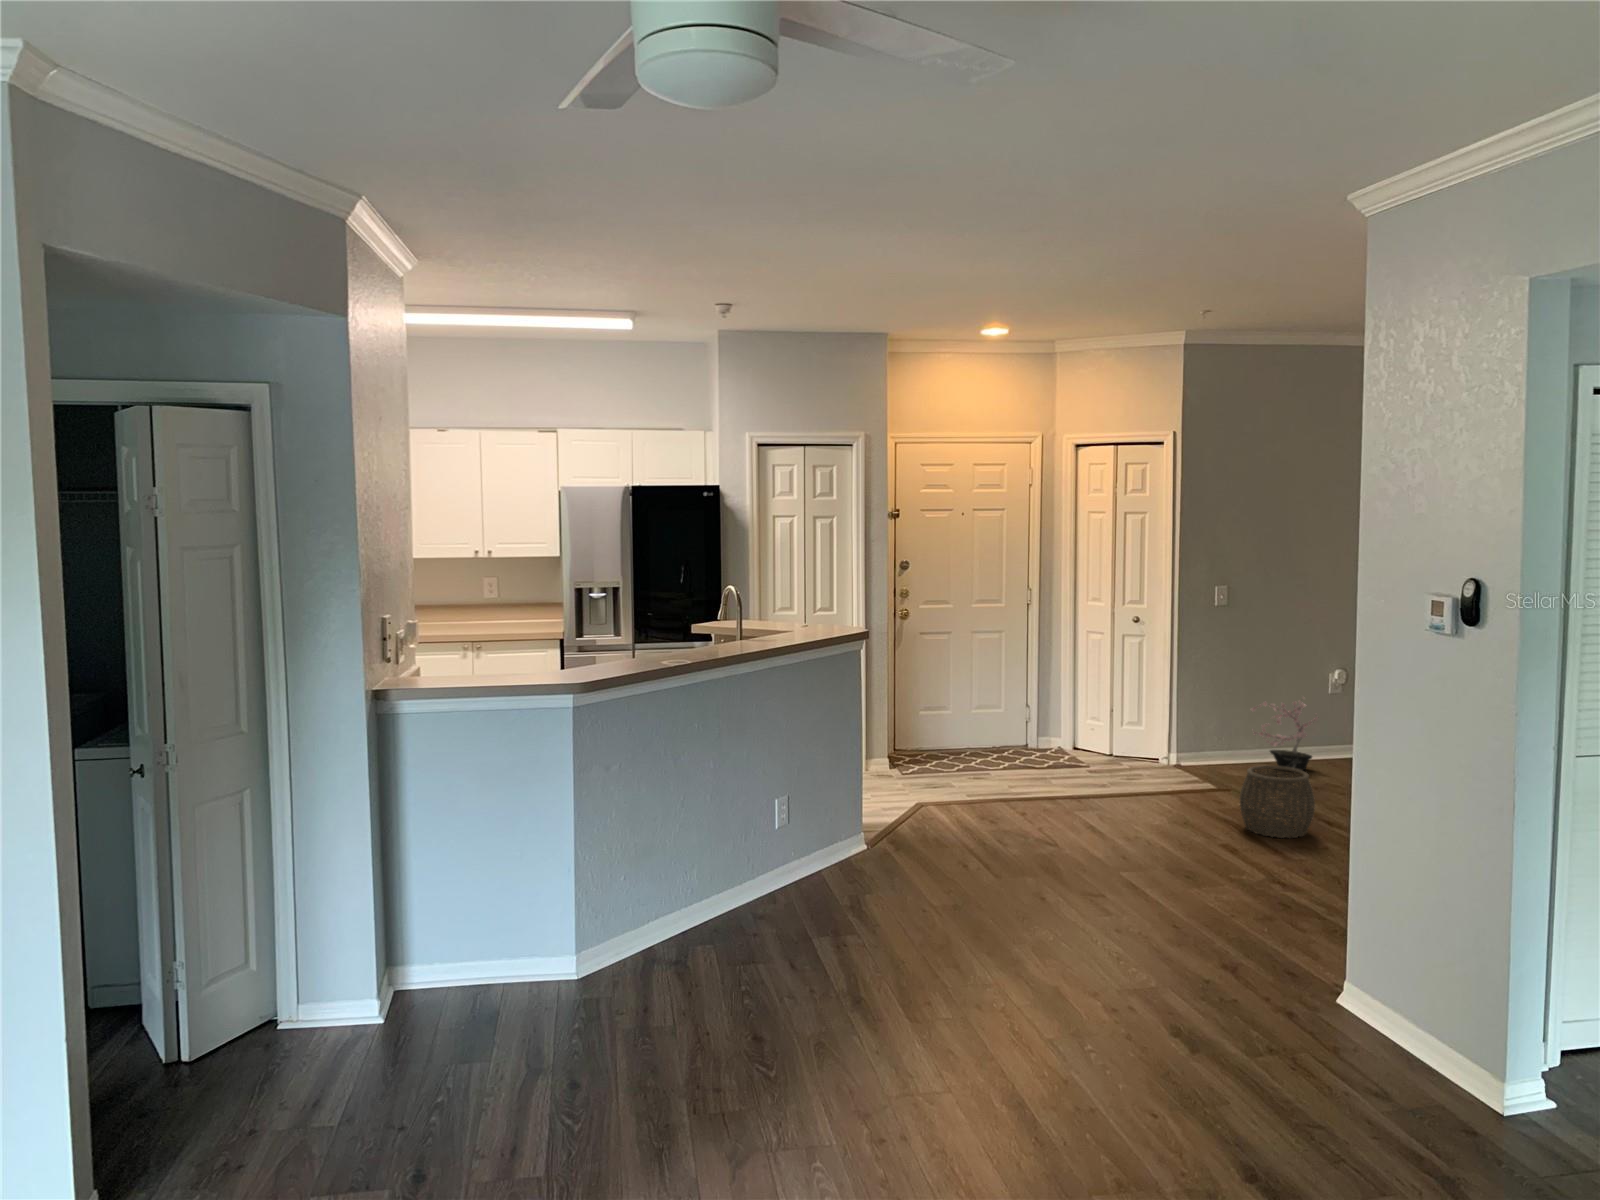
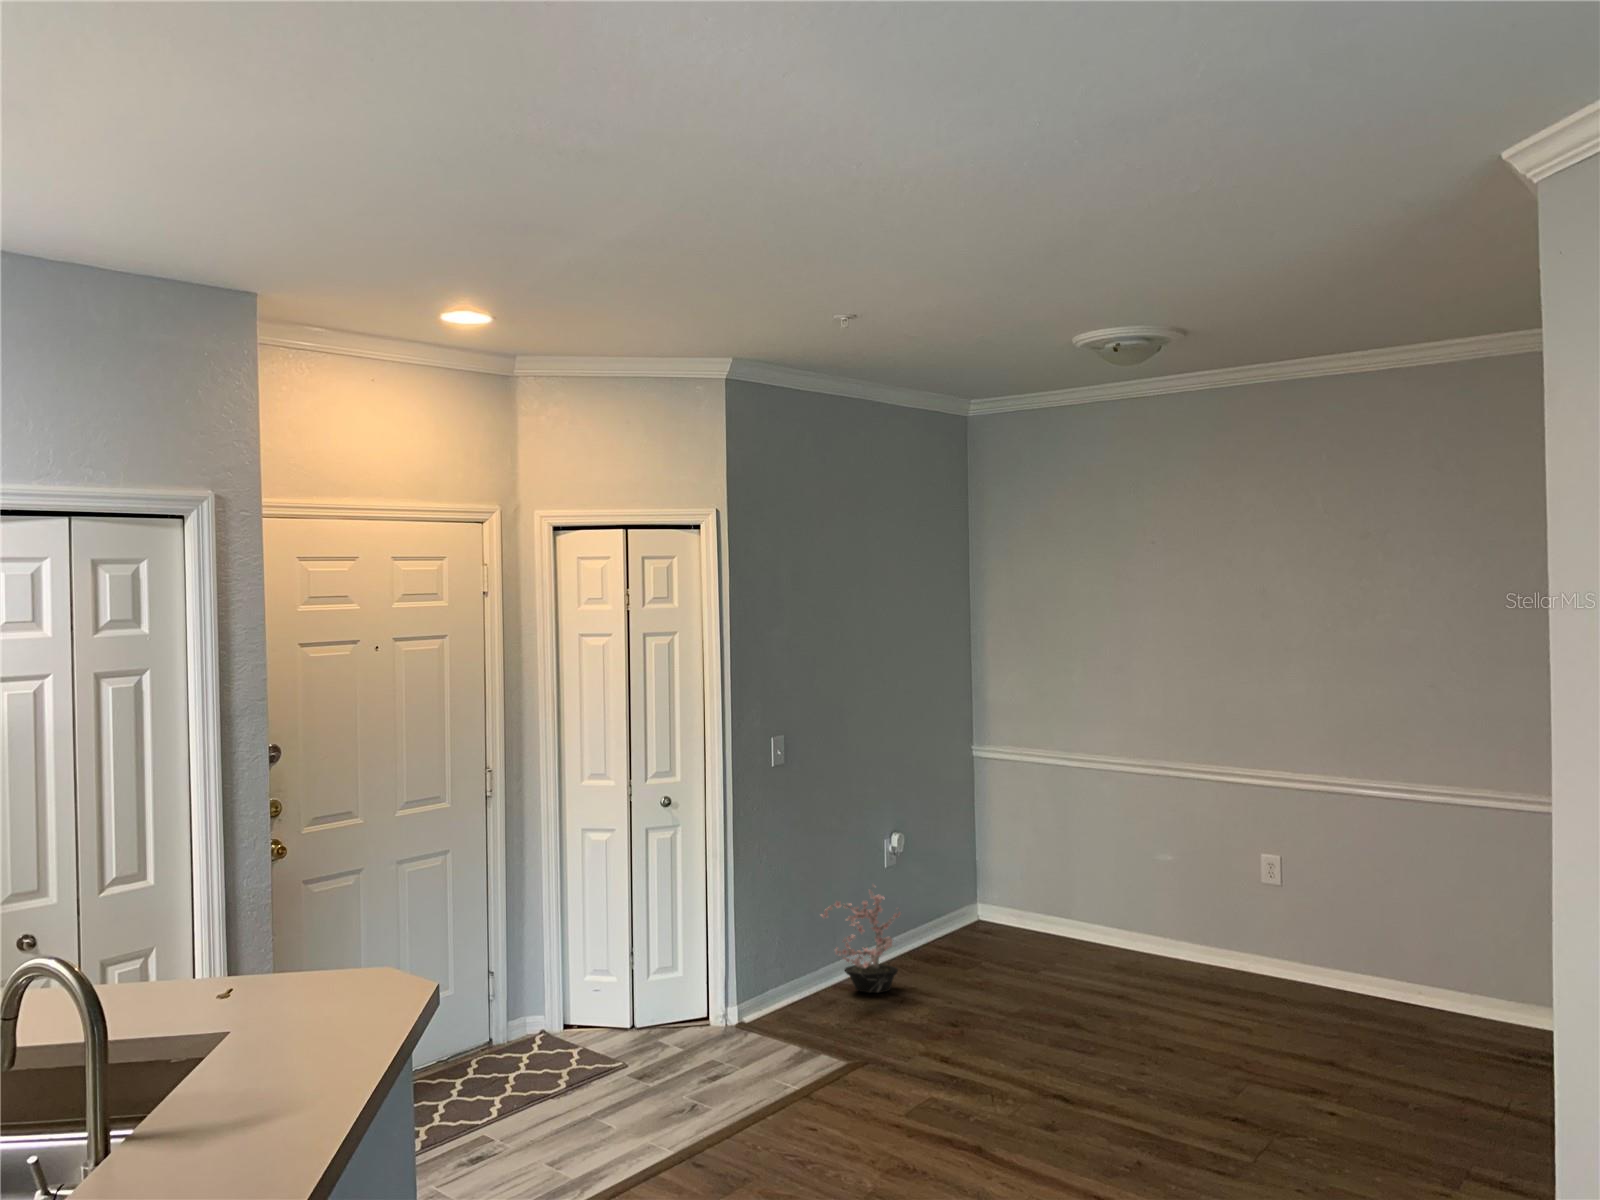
woven basket: present [1240,766,1315,838] -> none [953,1036,1067,1167]

